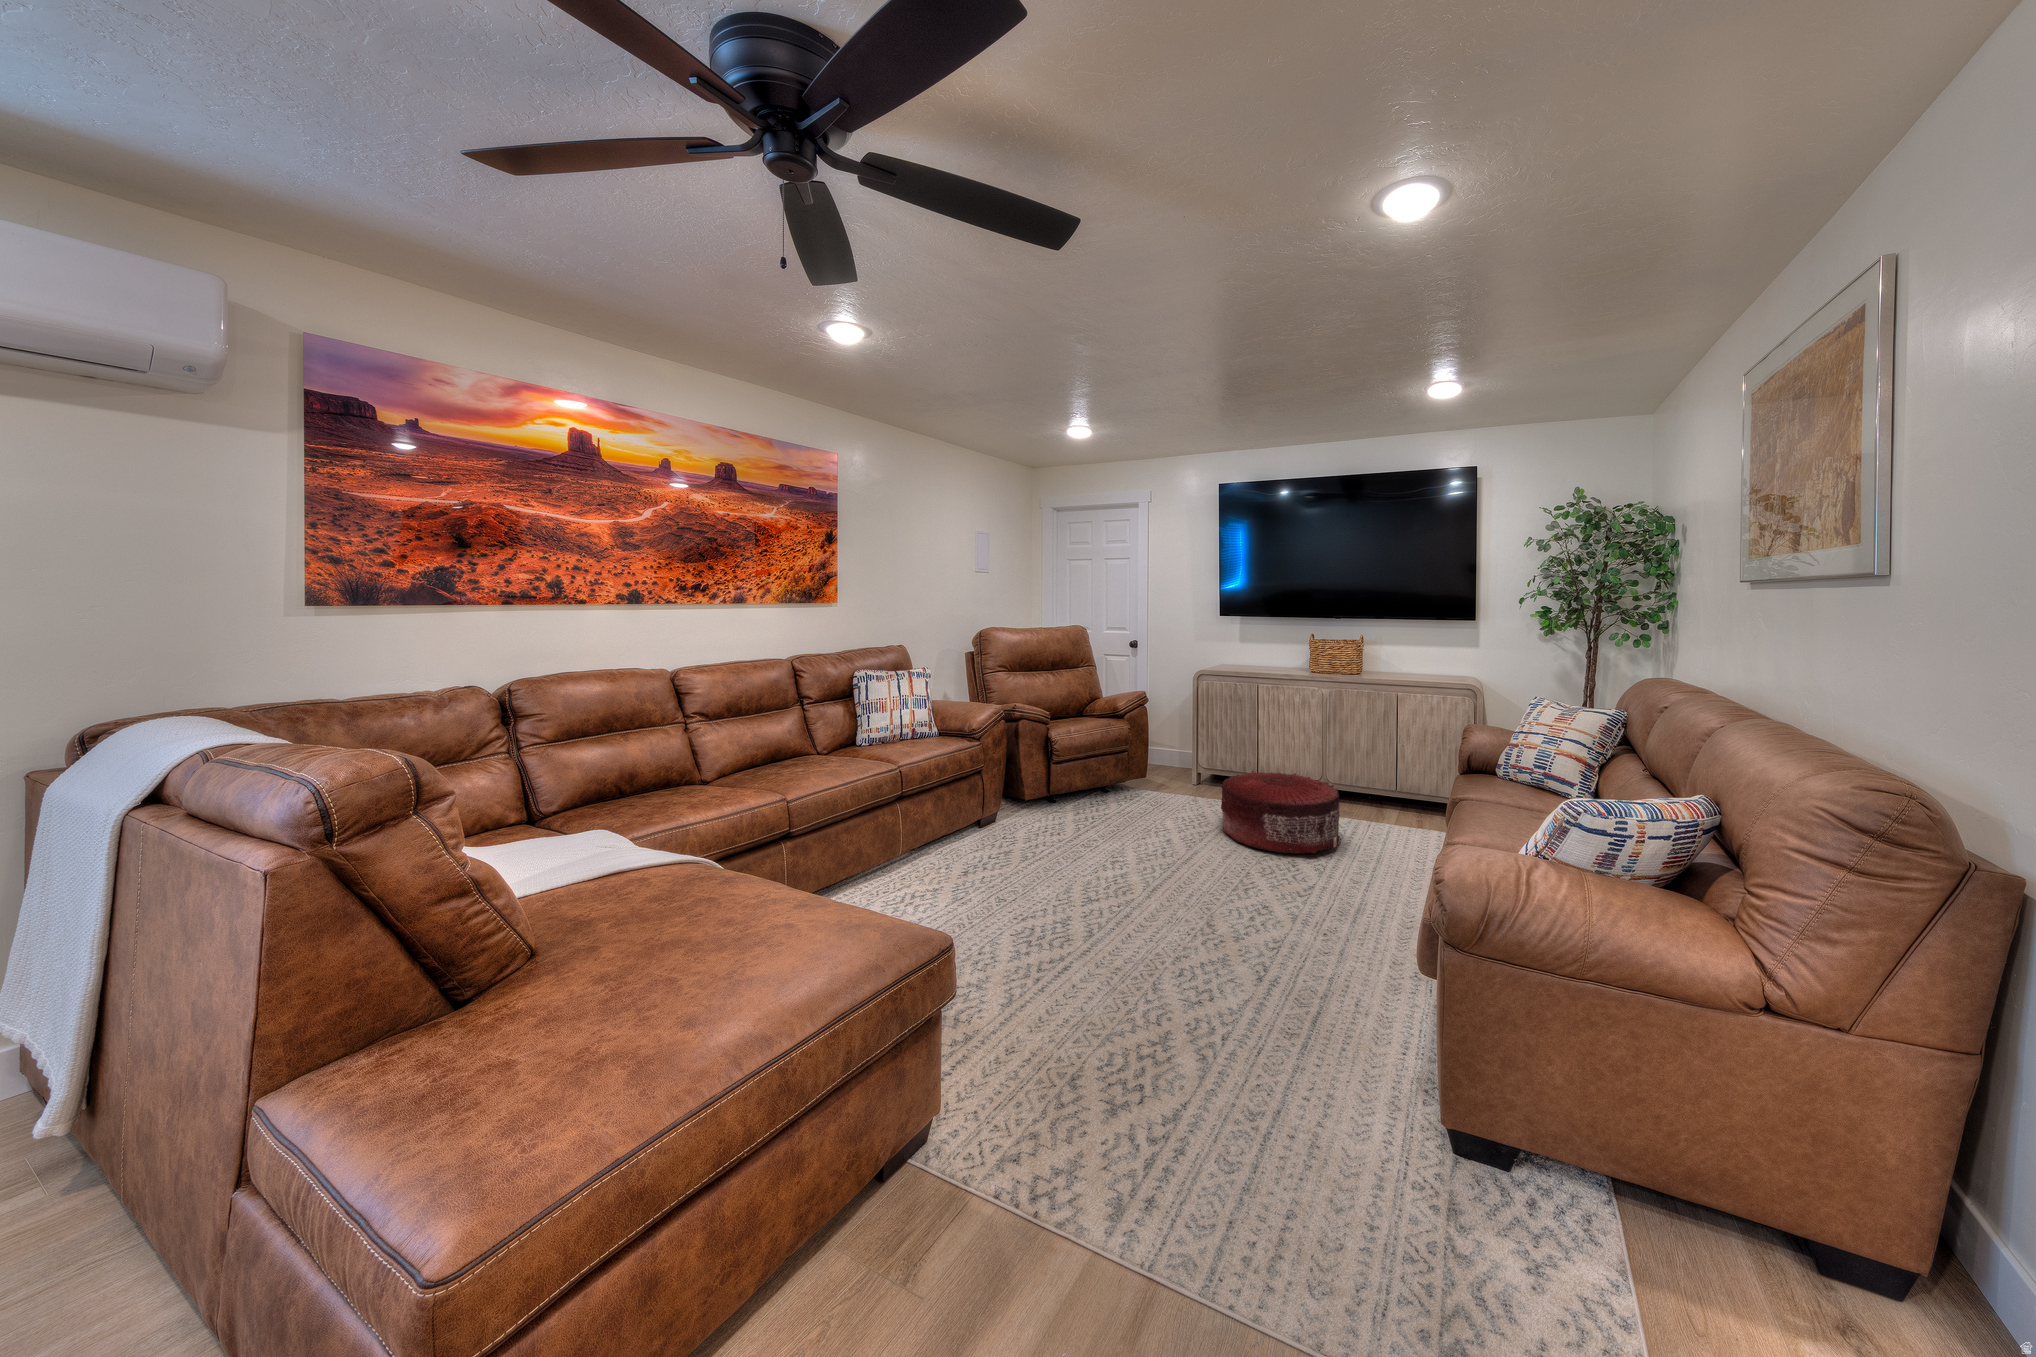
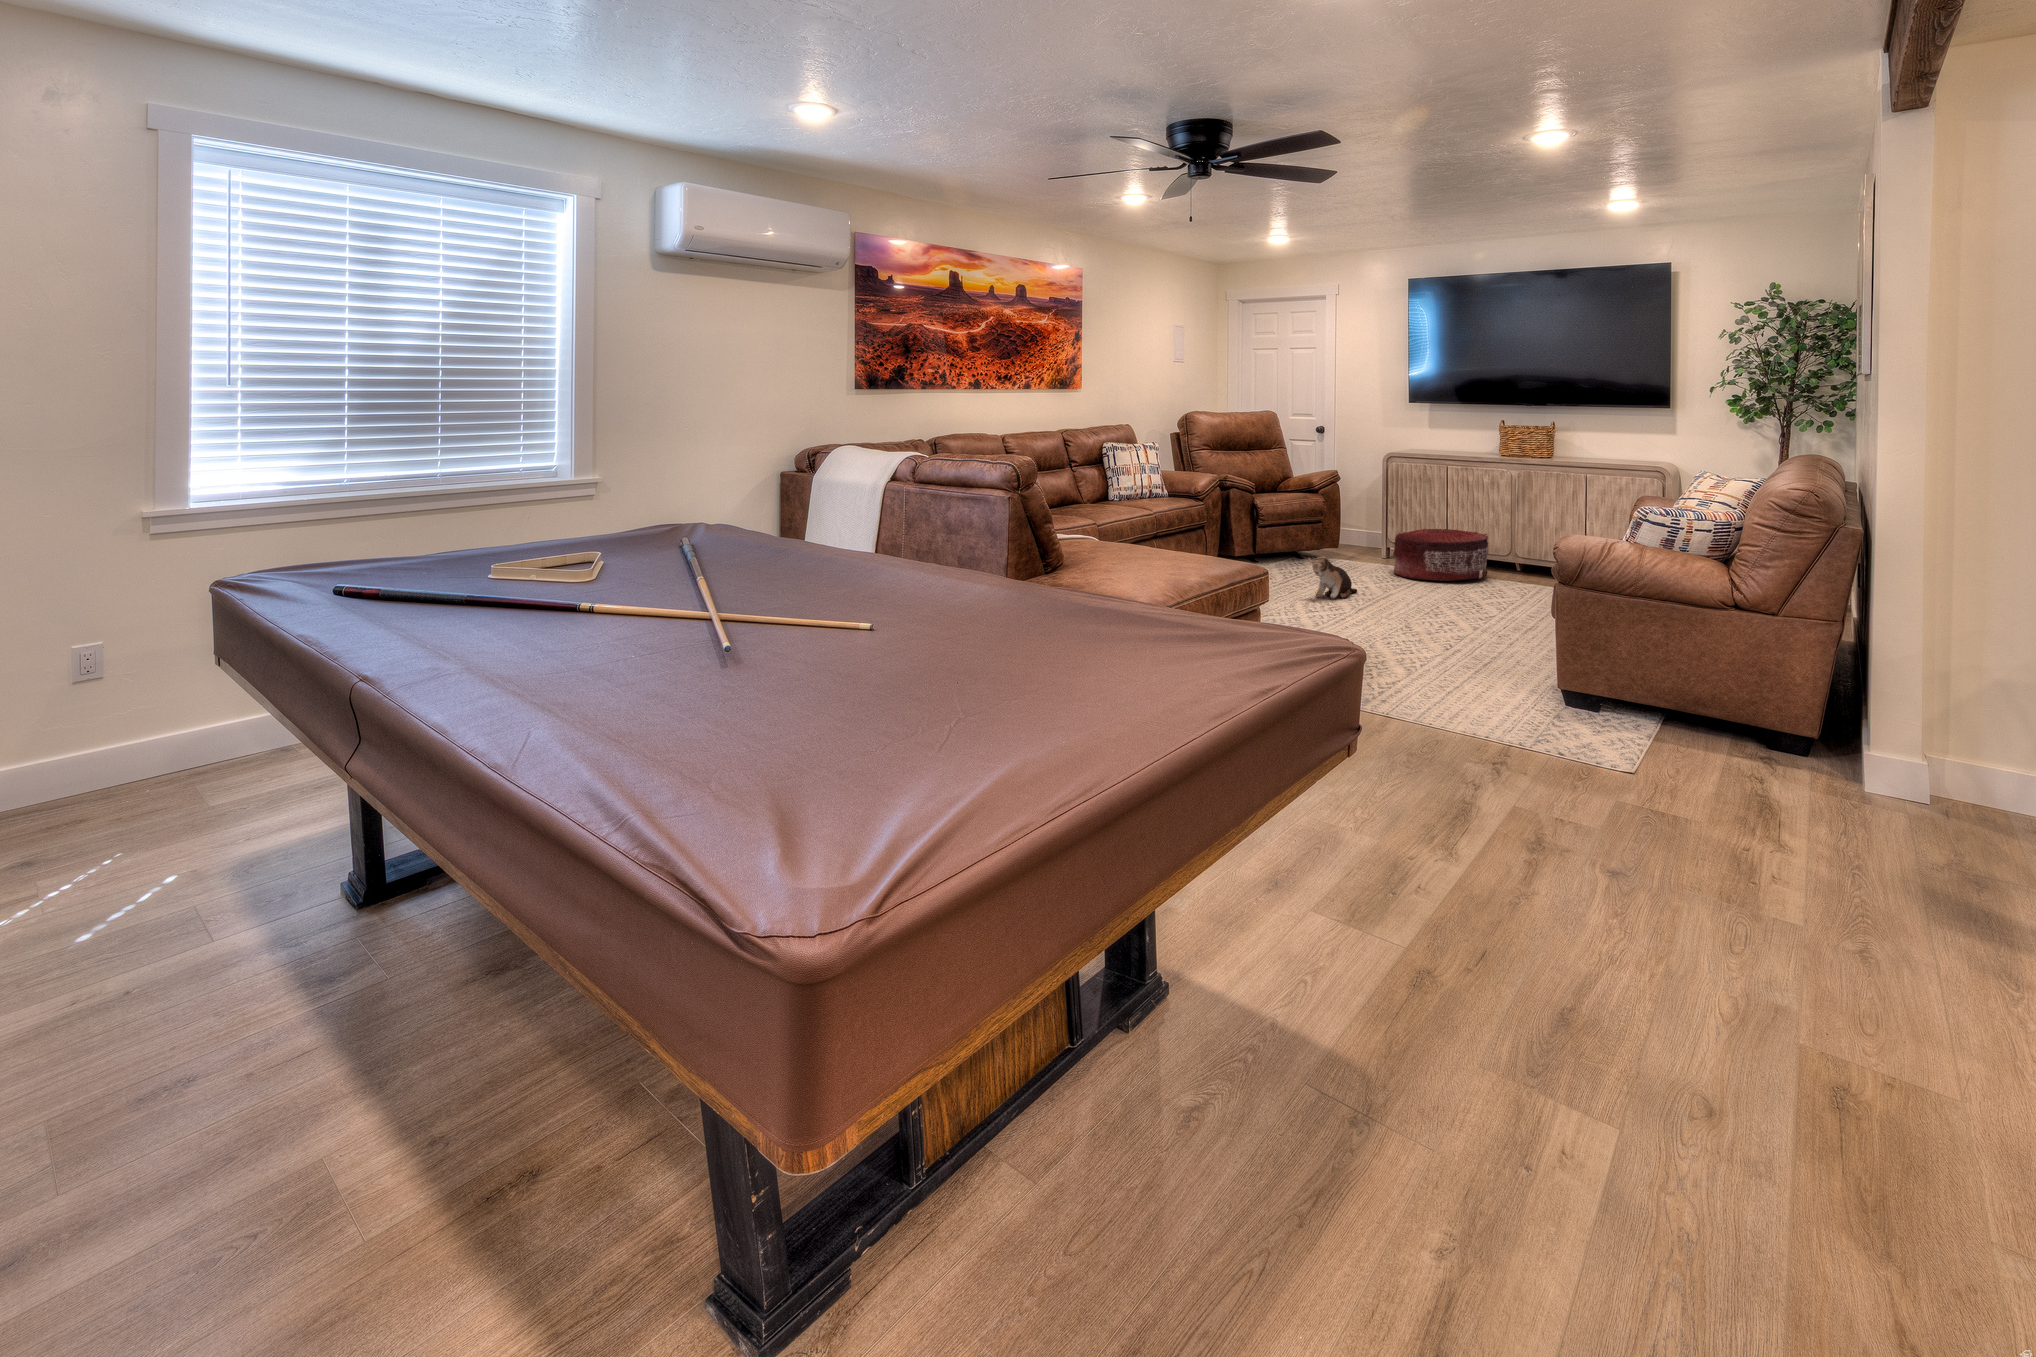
plush toy: none [1110,853,1182,915] -> present [1309,556,1357,598]

